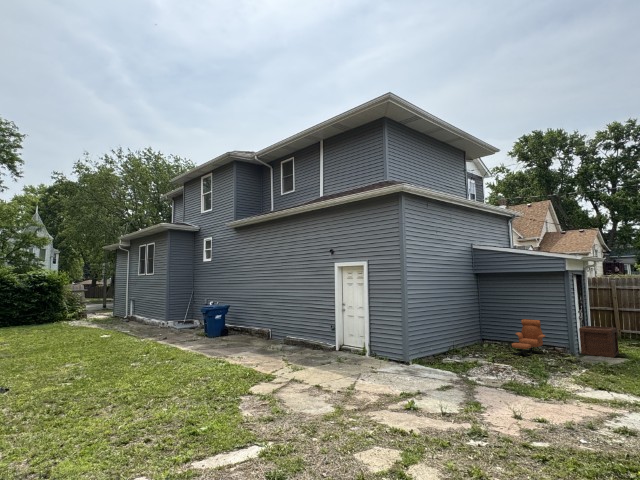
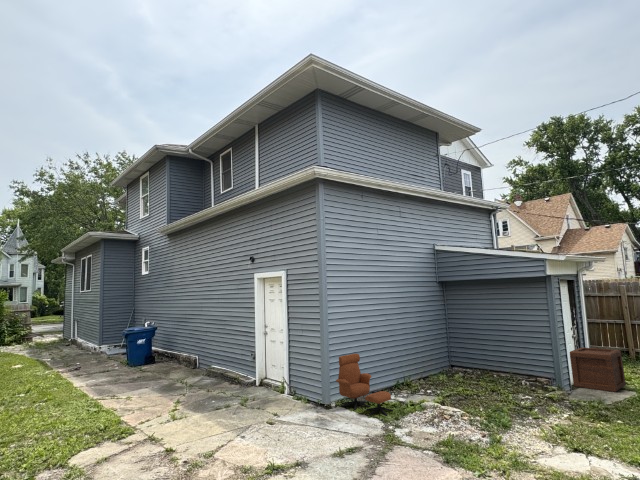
lounge chair: present [512,319,546,357] -> present [336,354,393,415]

